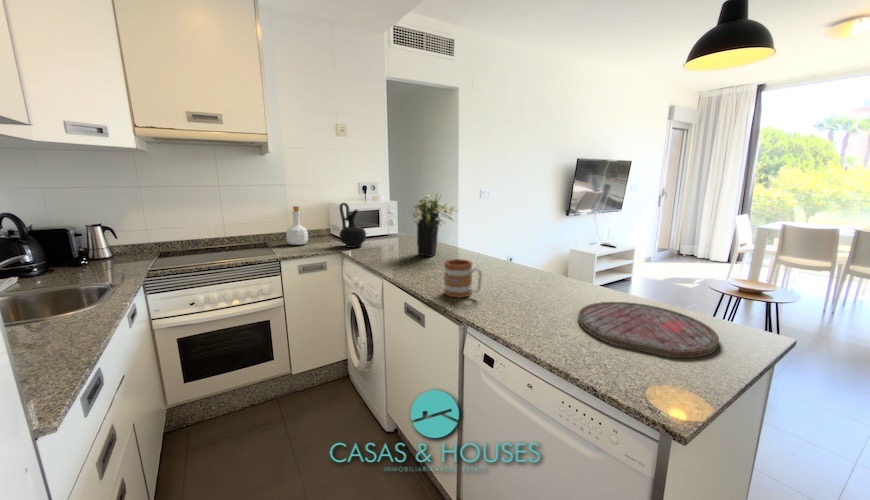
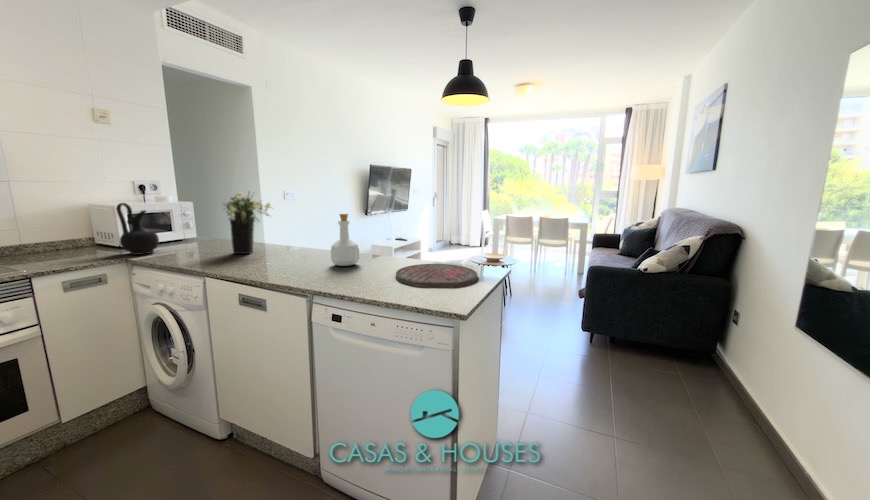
bottle: present [286,206,308,245] -> present [331,214,360,266]
mug: present [444,259,482,298] -> none [279,246,316,279]

